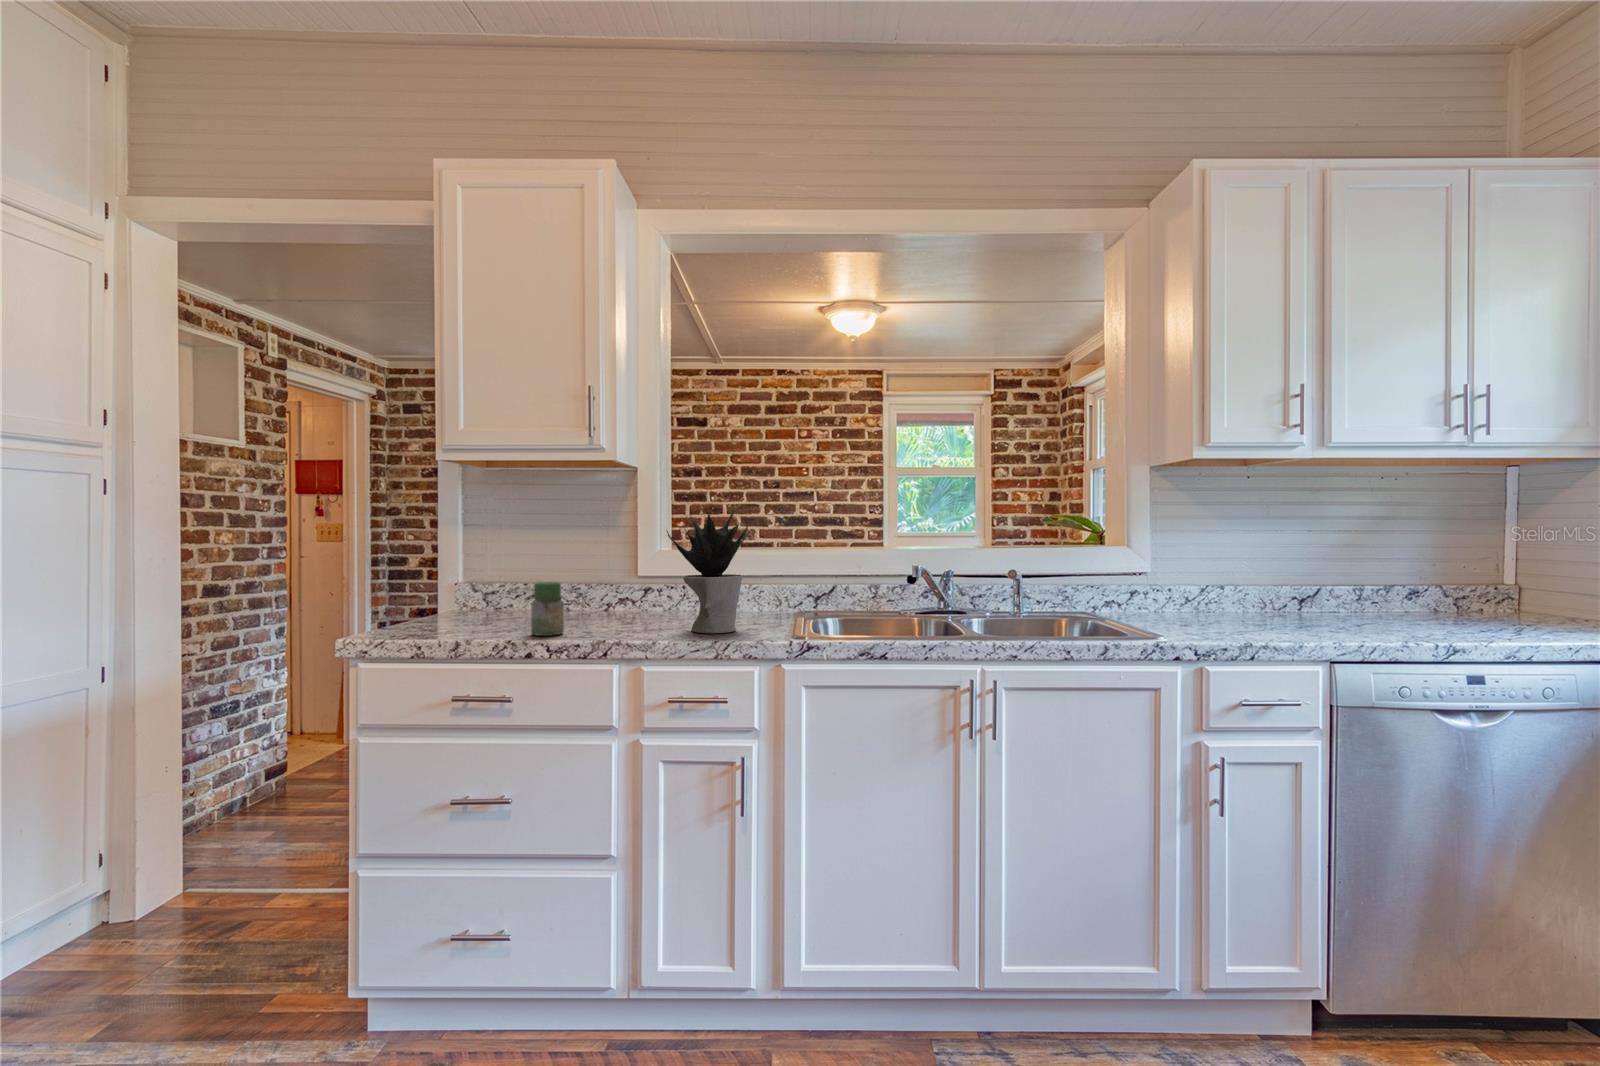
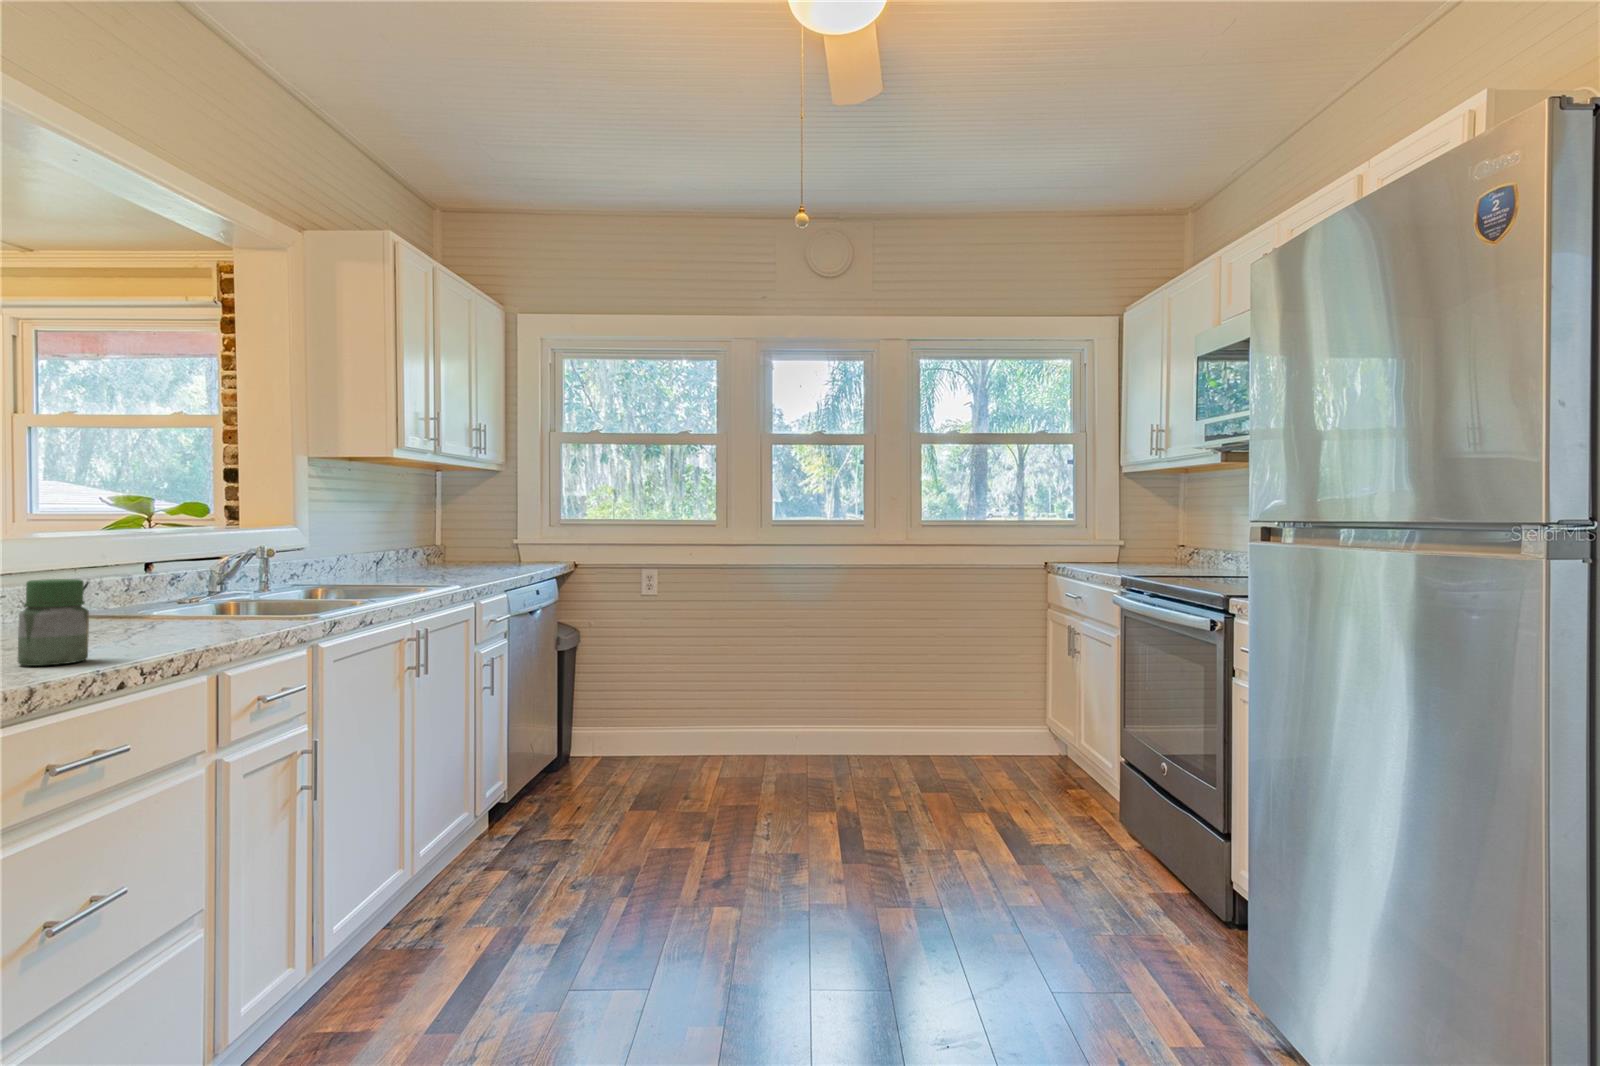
potted plant: present [667,508,748,633] -> none [119,476,248,633]

